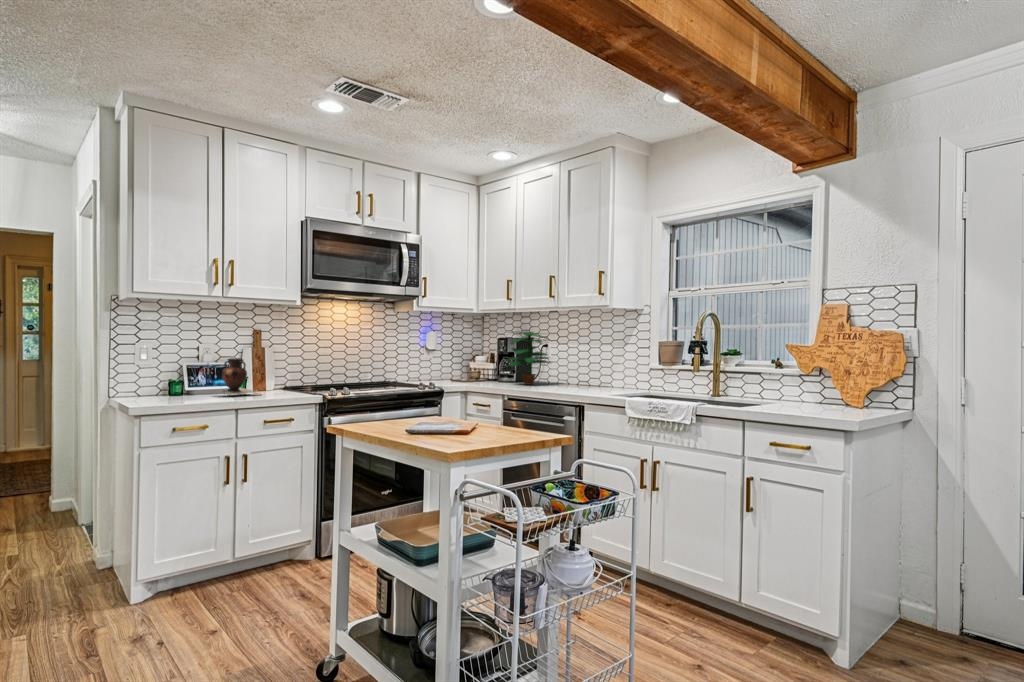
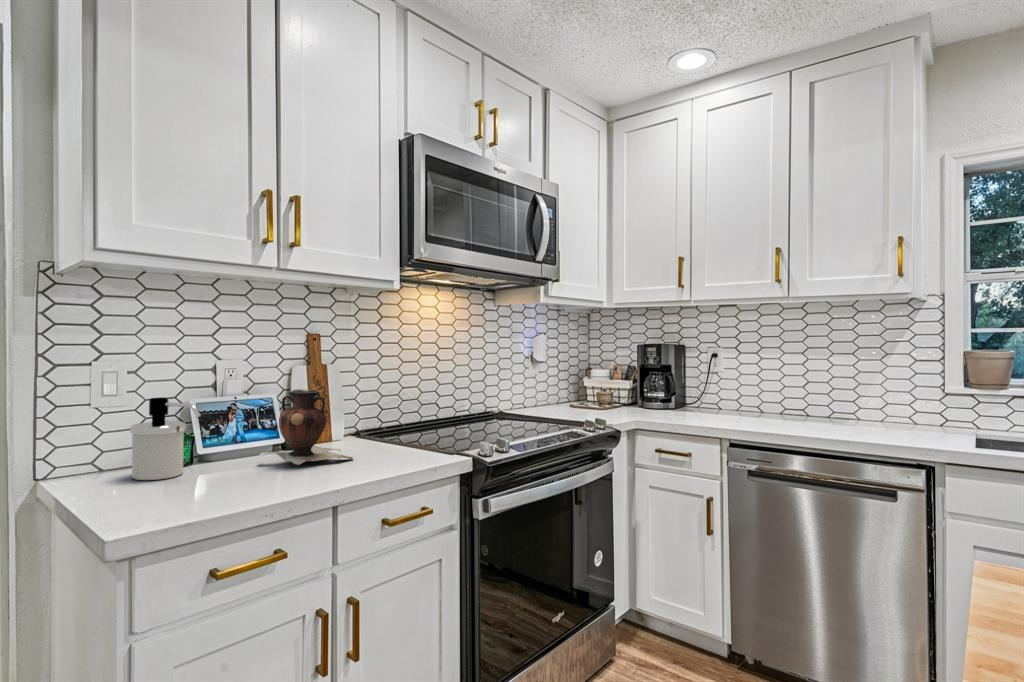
potted plant: present [509,331,551,385] -> none [674,335,742,414]
soap dispenser: none [150,360,181,398] -> present [130,398,201,480]

